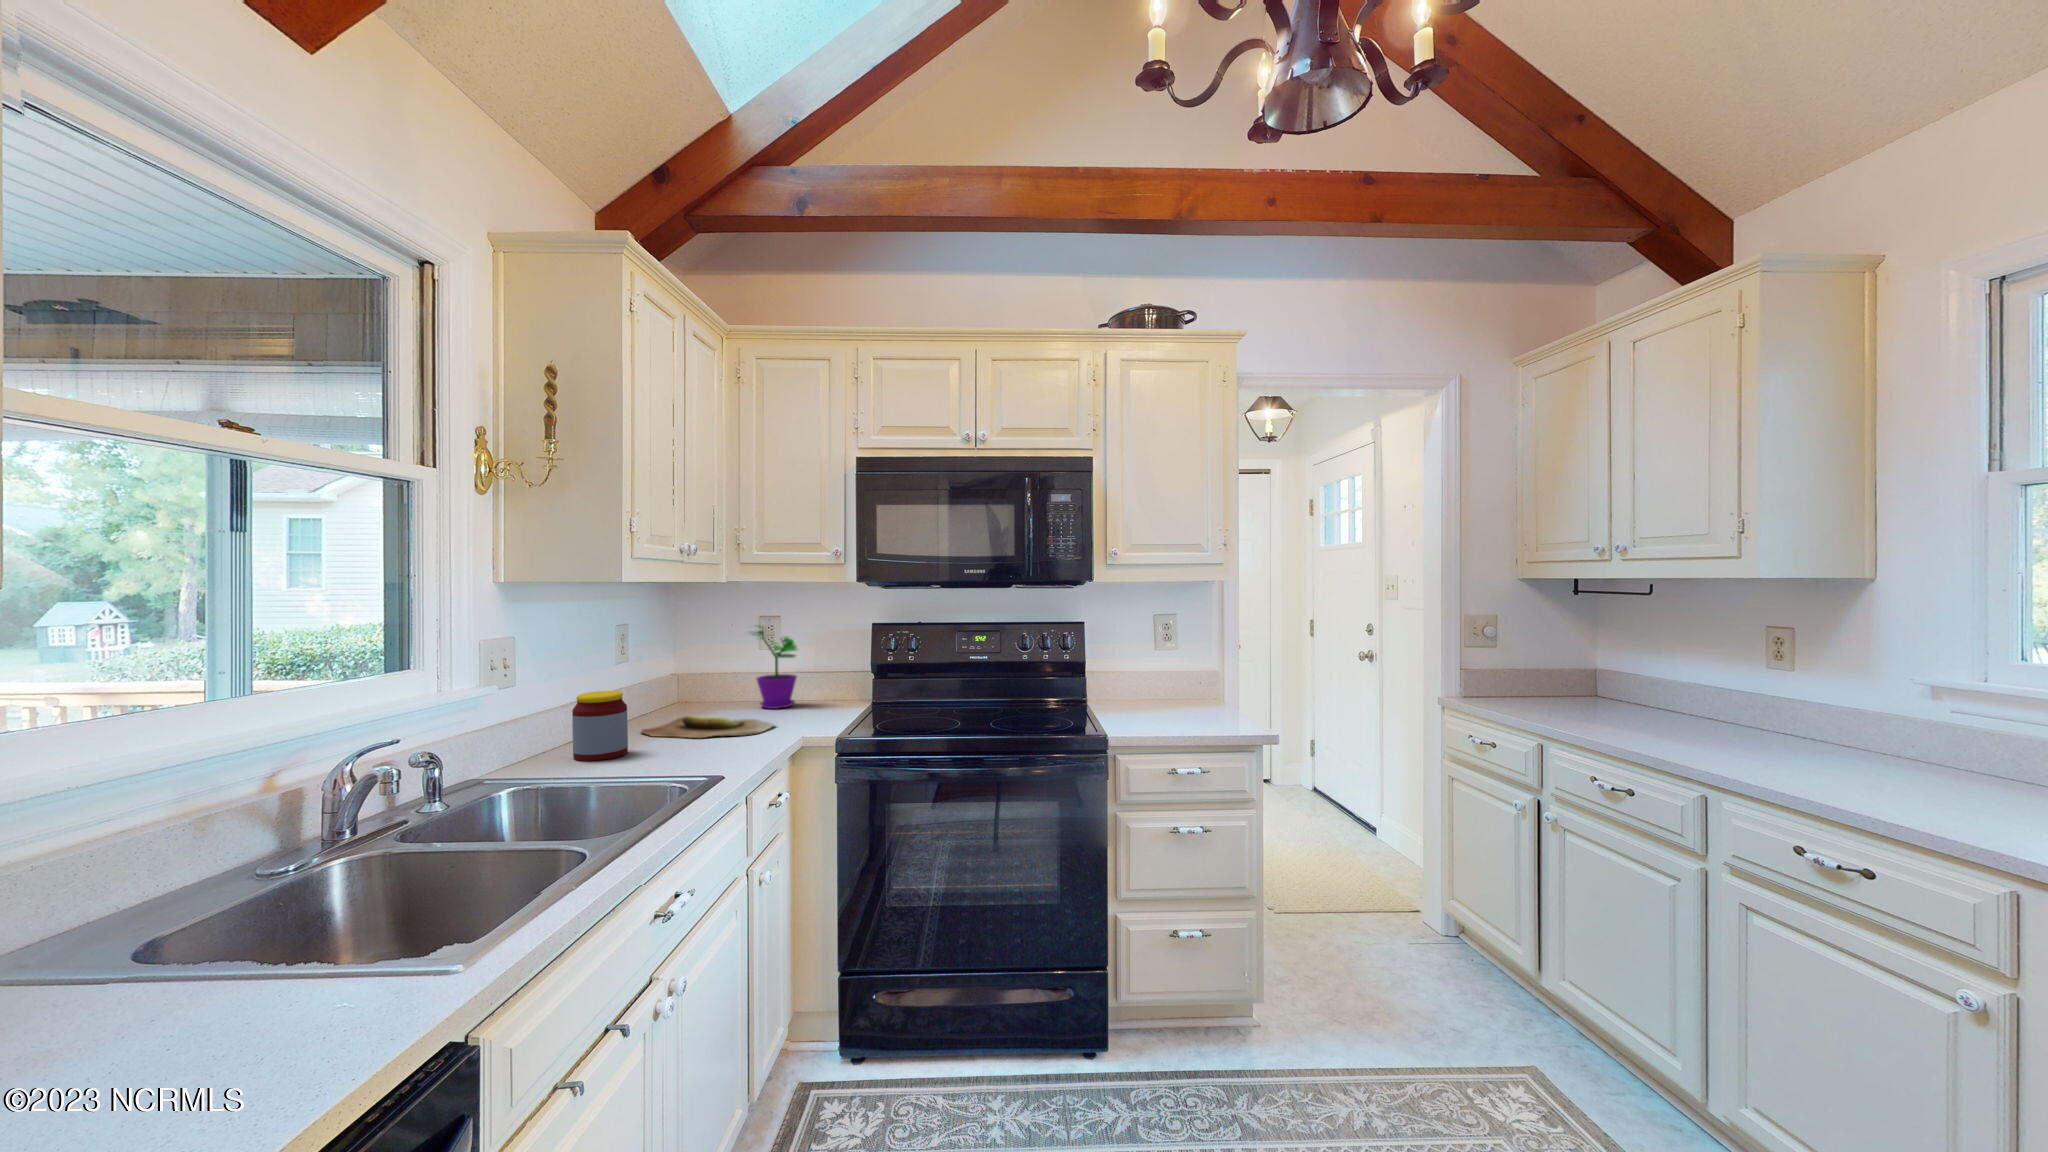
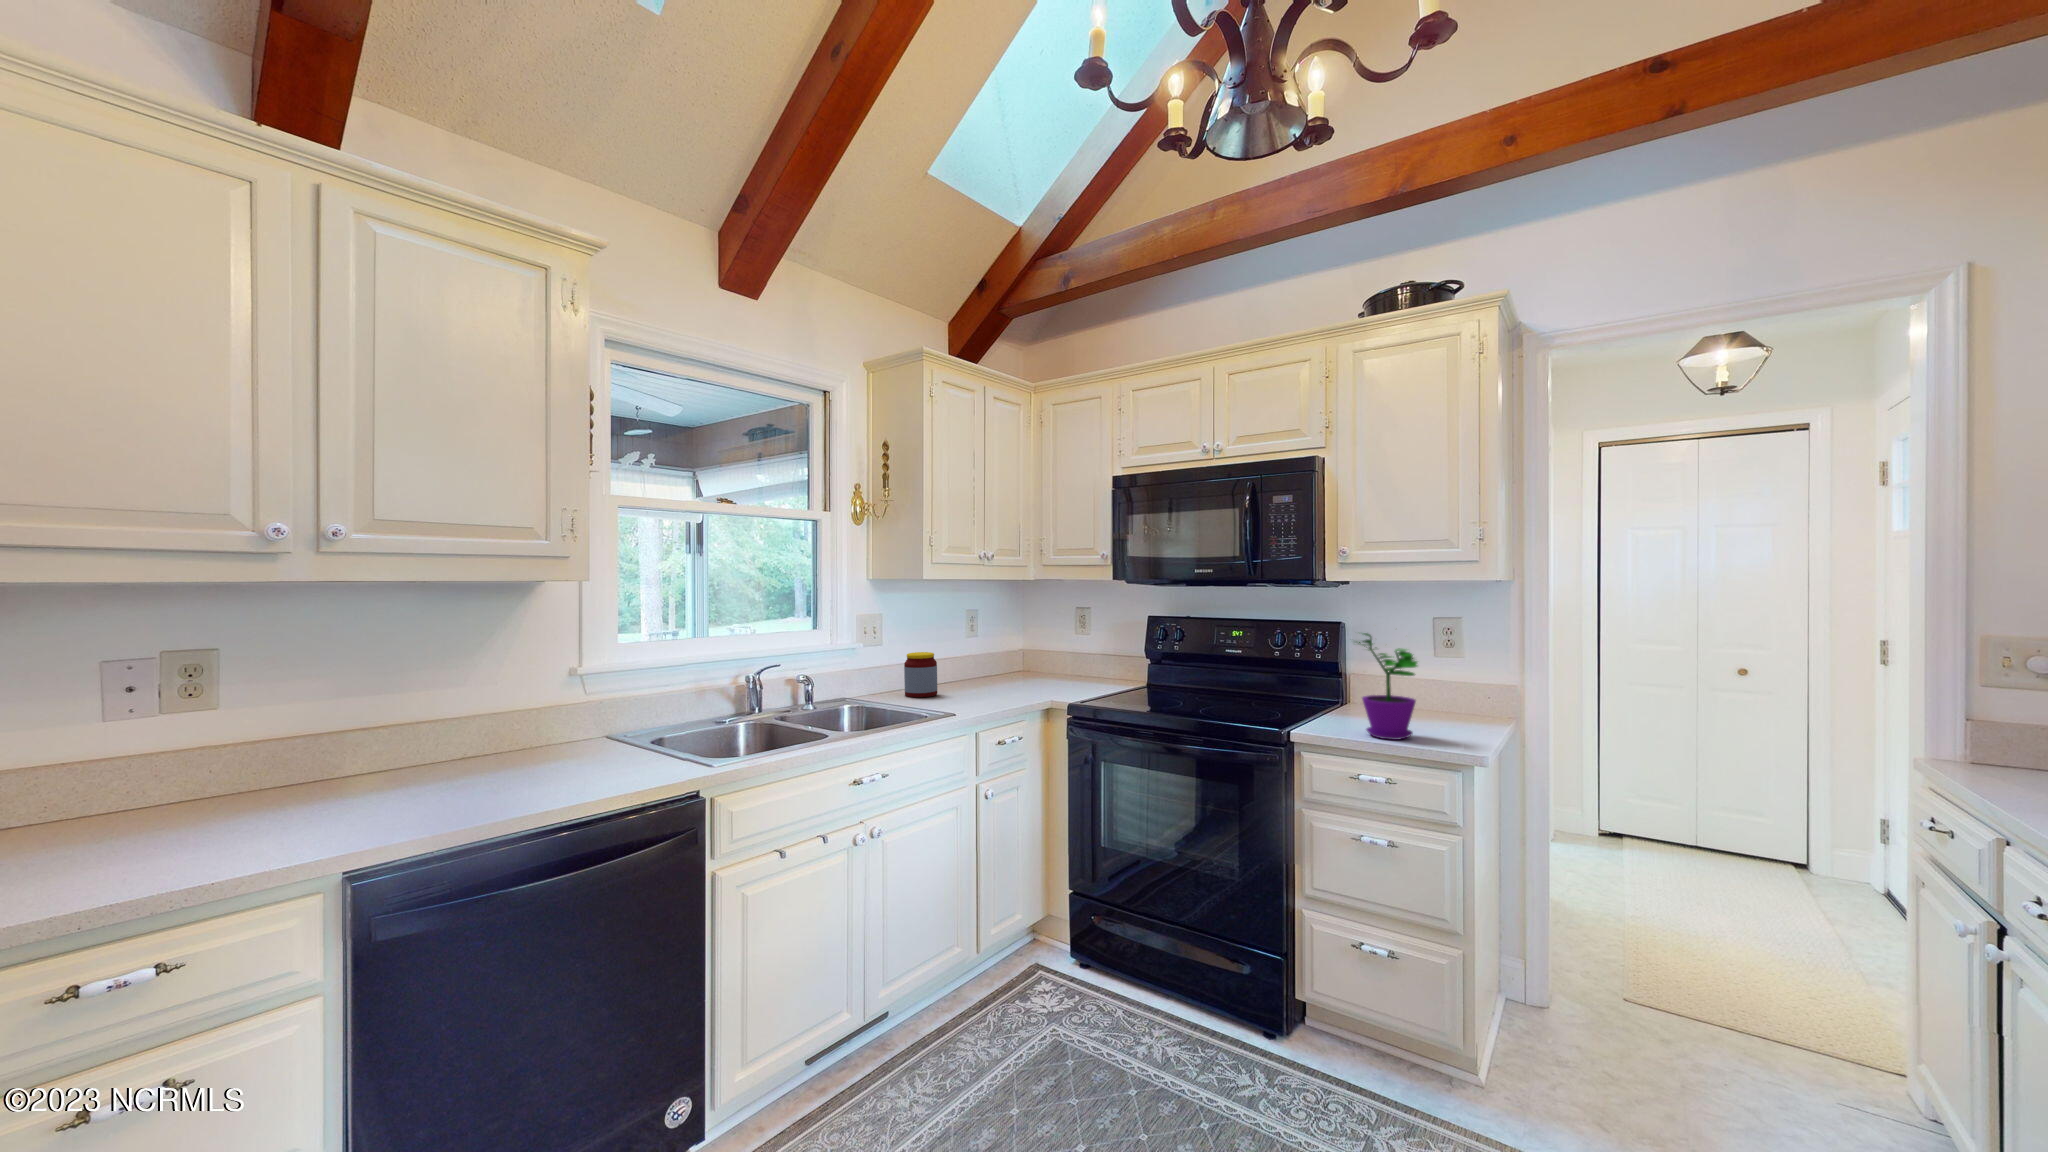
flower pot: present [753,626,797,709] -> present [1359,633,1417,740]
cutting board: present [642,715,774,738] -> none [966,679,1053,695]

